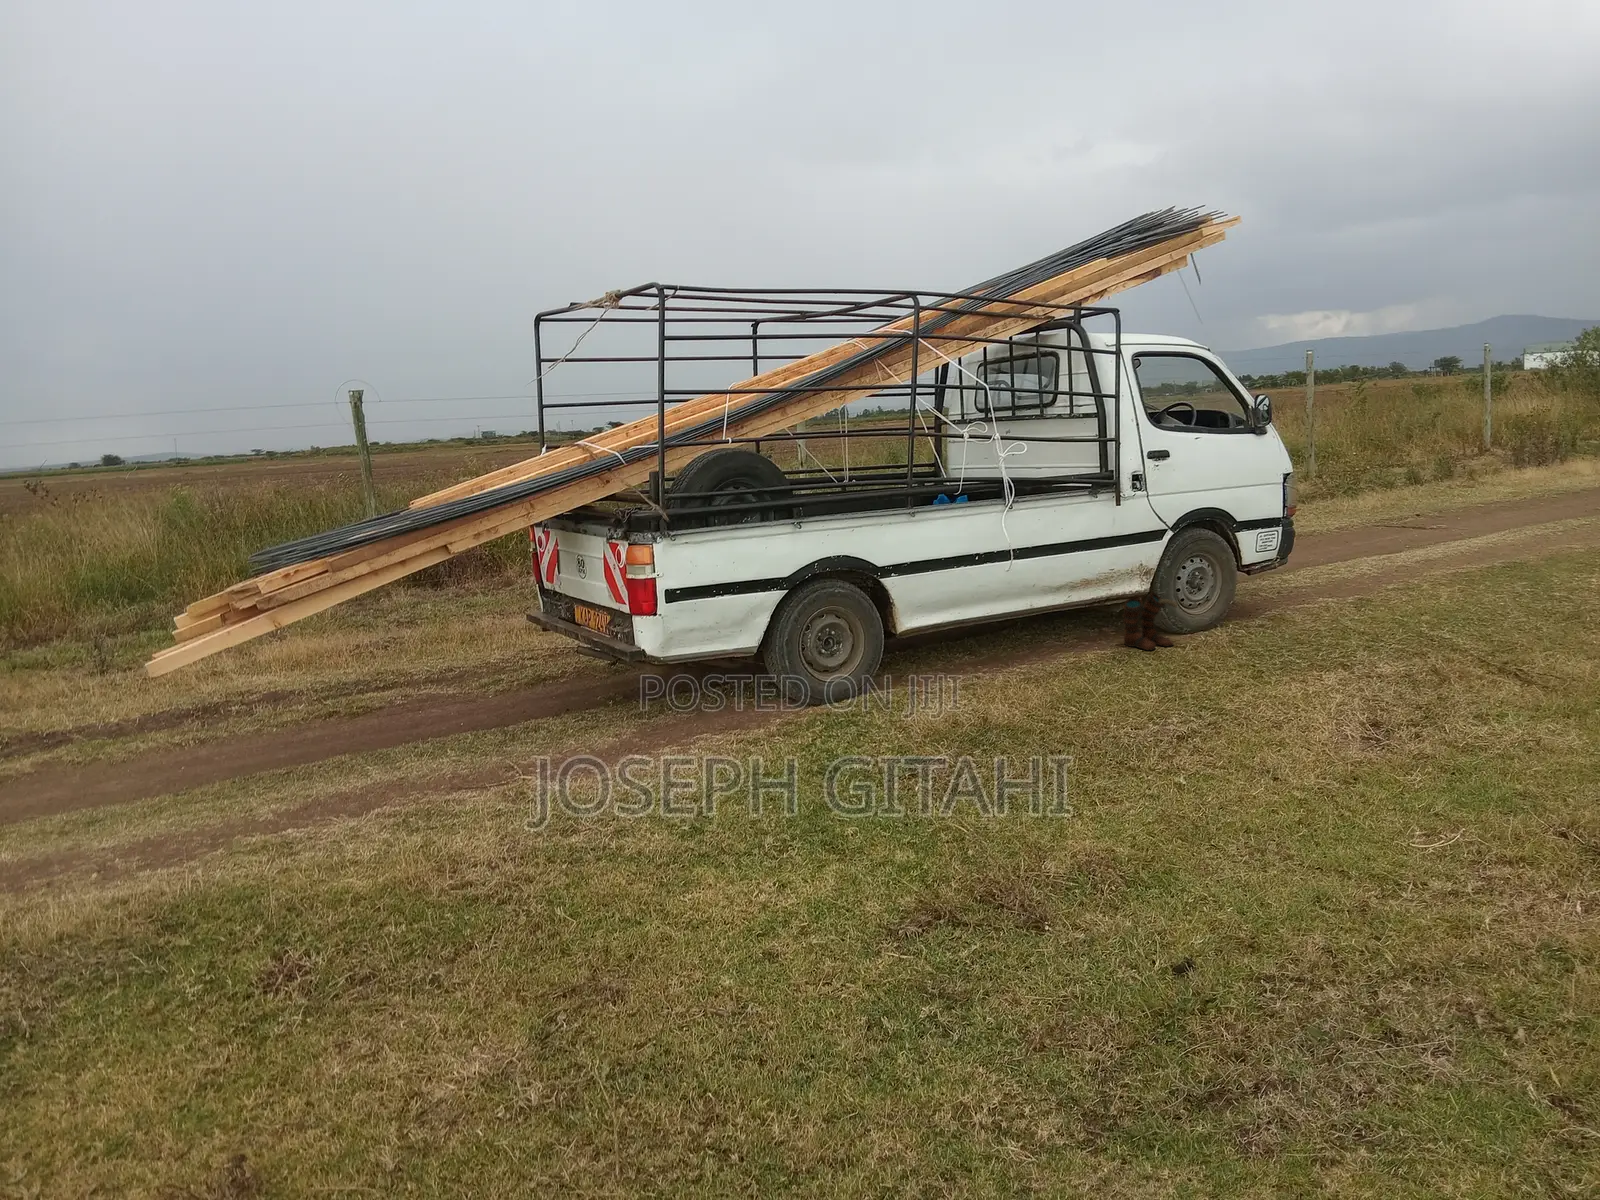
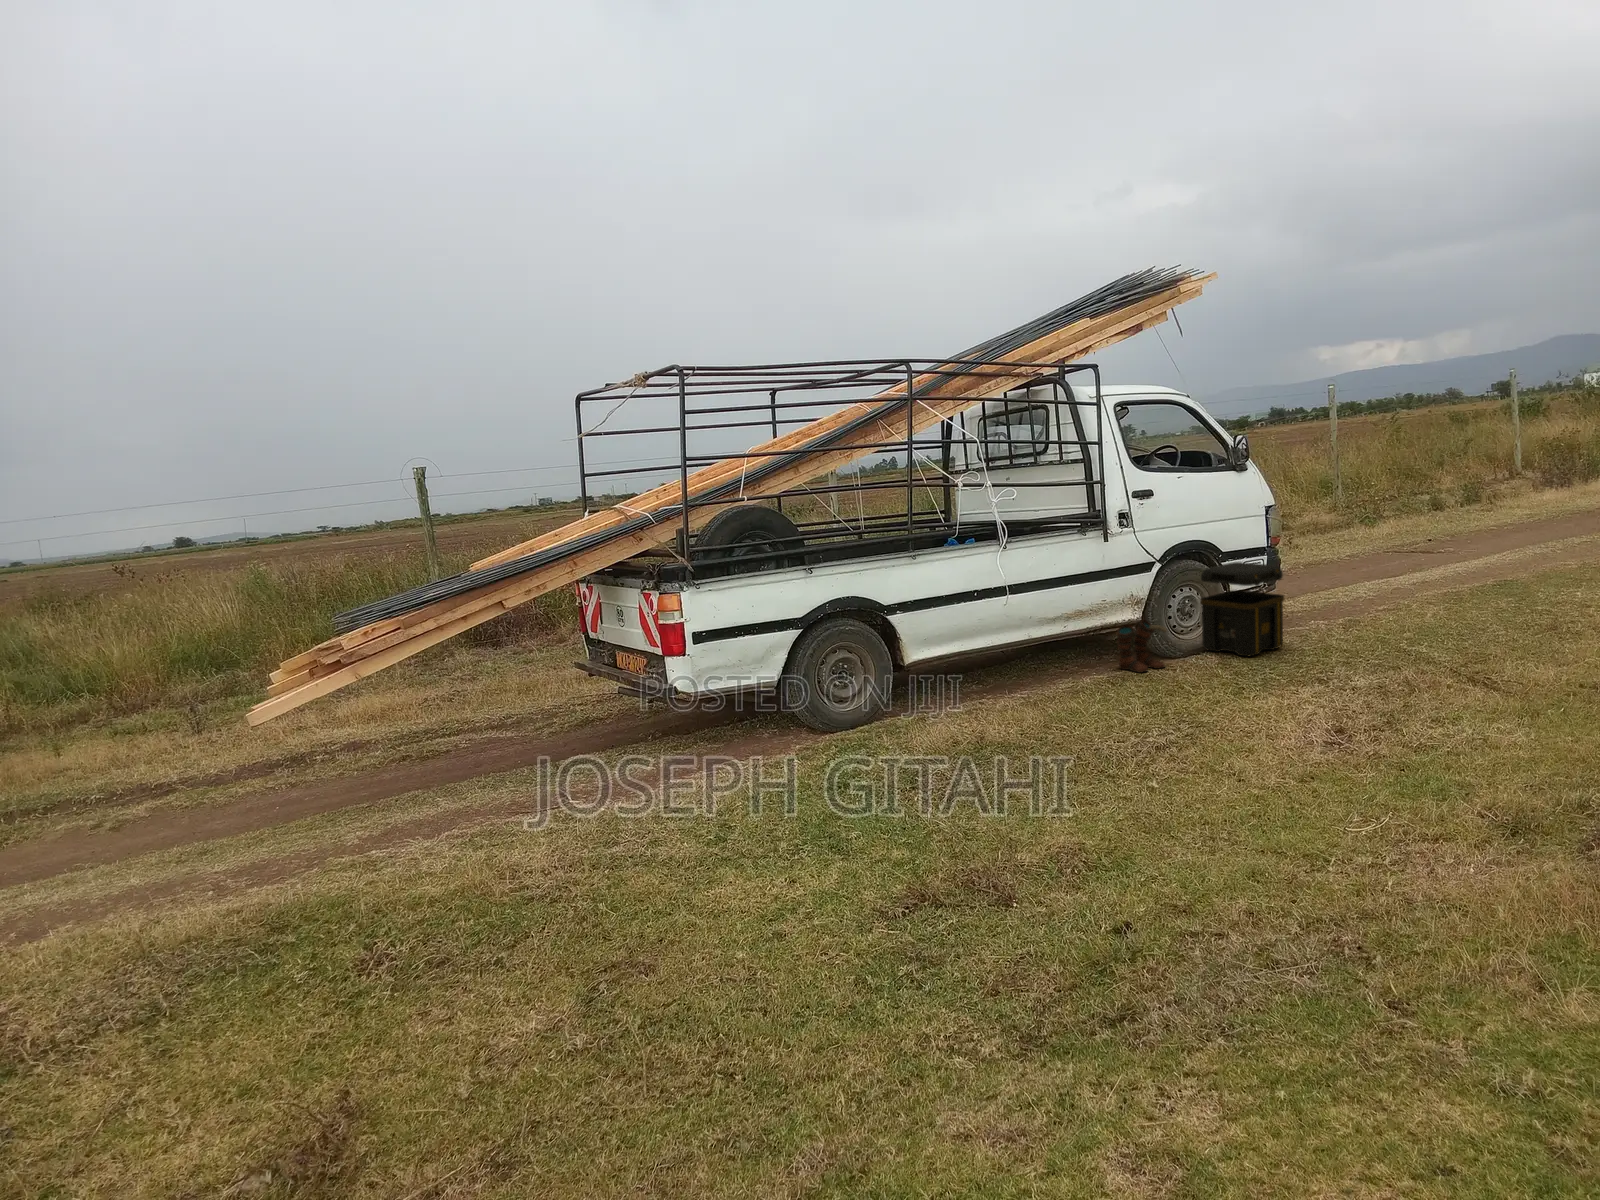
toolbox: none [1211,534,1303,637] -> present [1200,562,1284,656]

